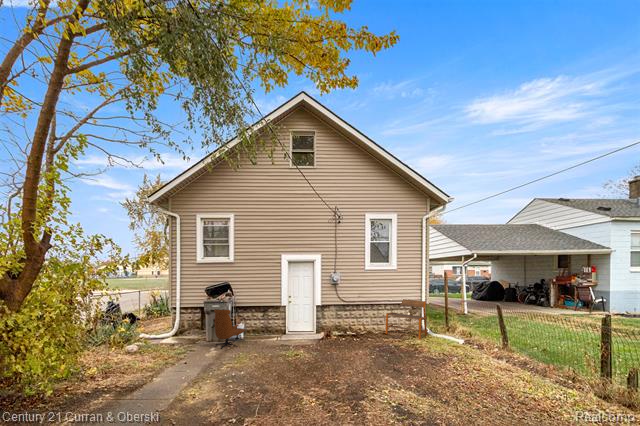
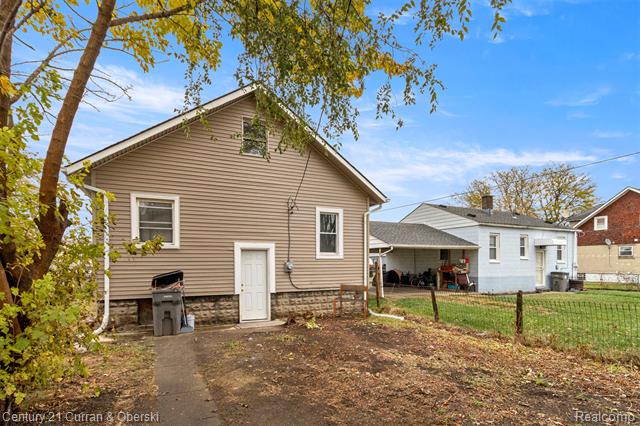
lounge chair: present [214,309,245,349] -> none [166,299,198,344]

